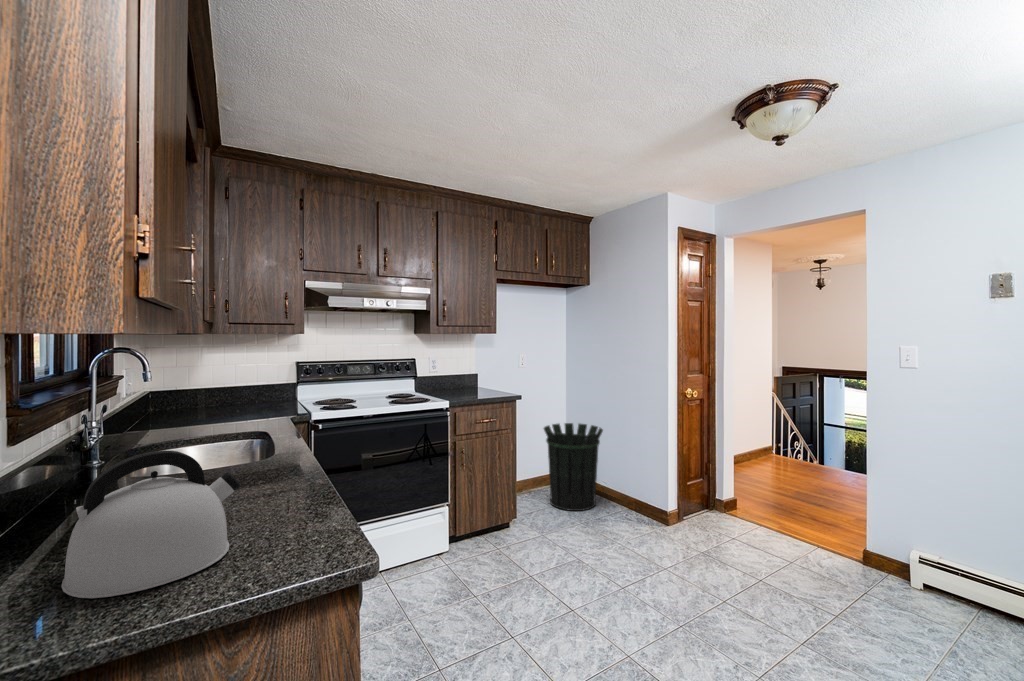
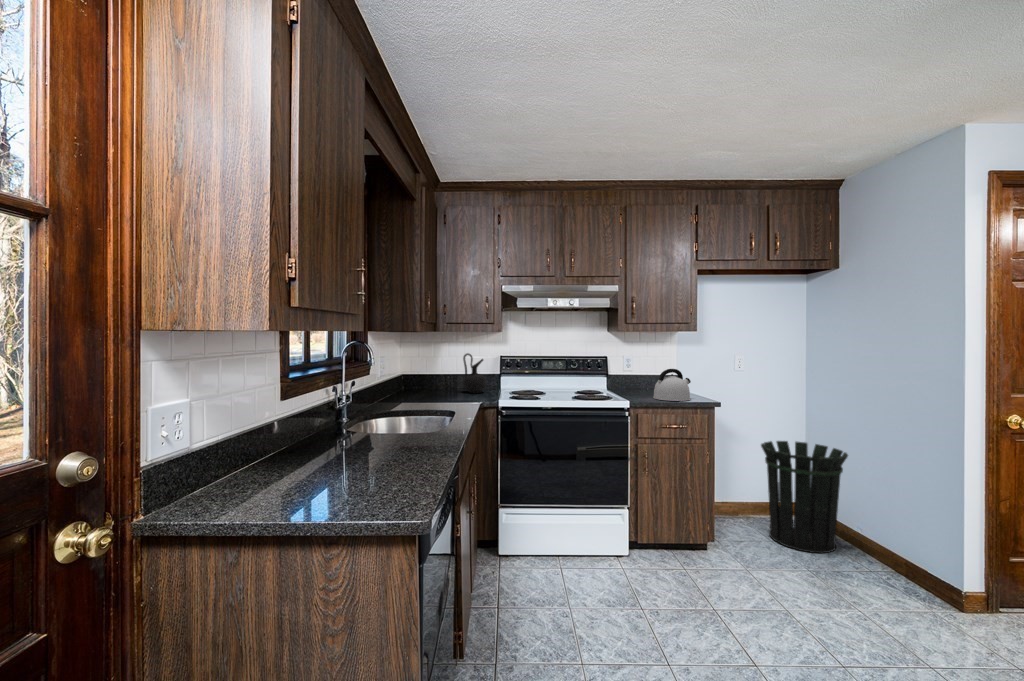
ceramic jug: none [249,359,280,406] -> present [463,353,487,393]
kettle: present [61,450,240,598] -> present [653,369,691,401]

